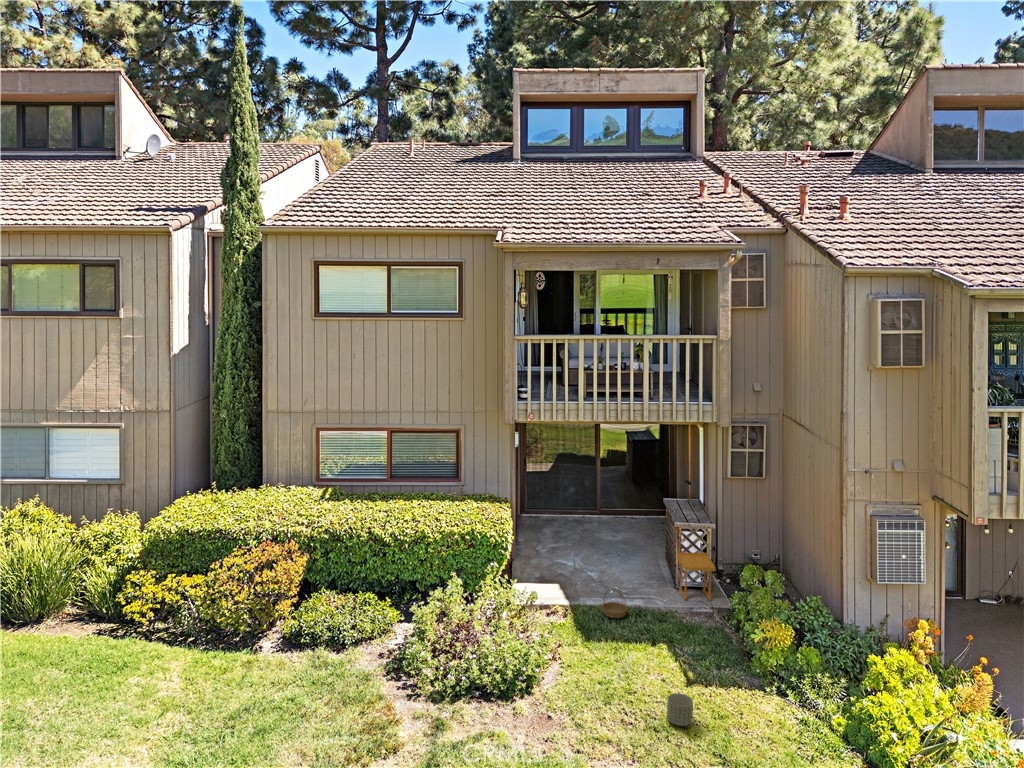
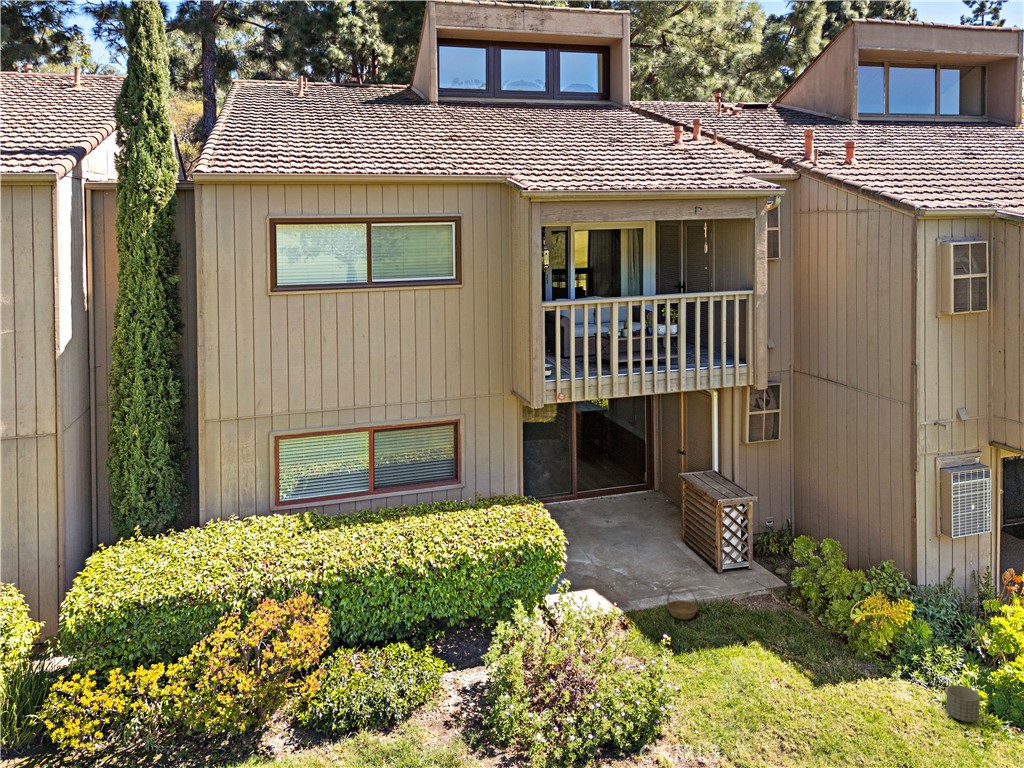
side table: present [678,552,716,600] -> none [719,530,767,584]
planter: present [667,693,693,726] -> present [946,685,980,722]

